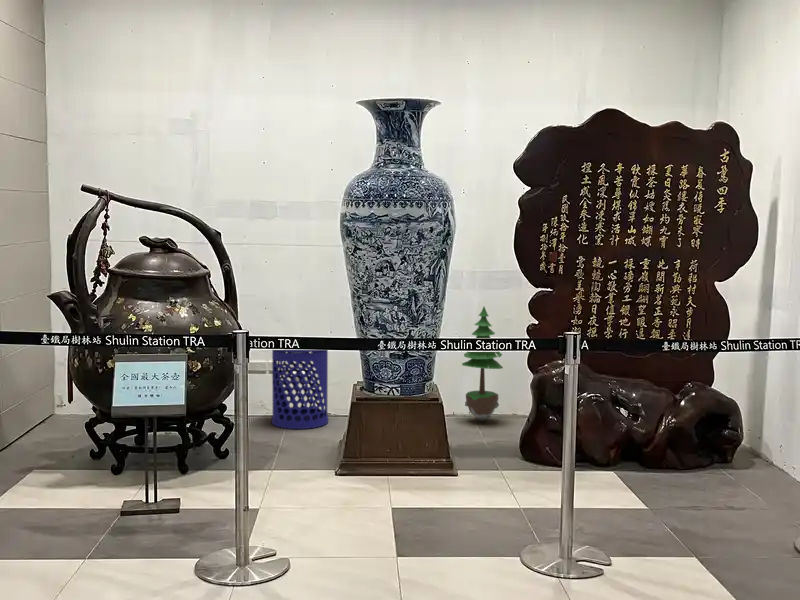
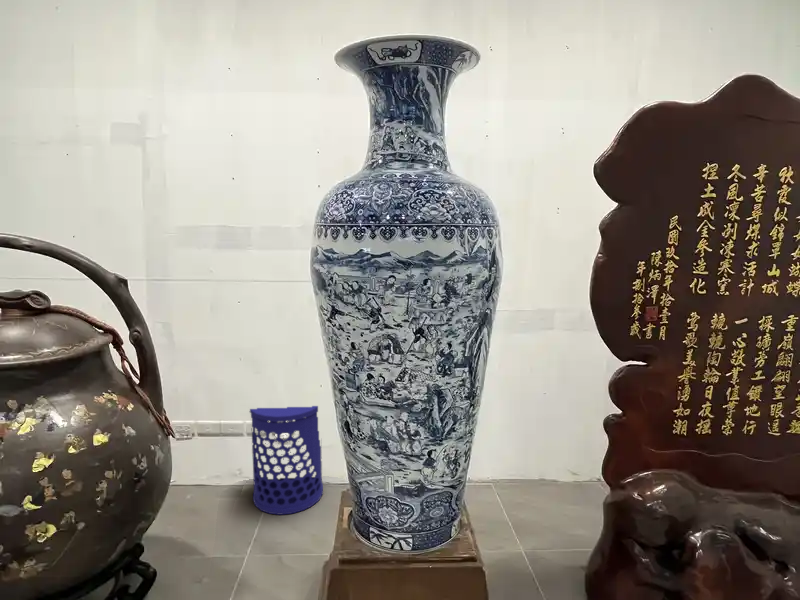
potted tree: present [462,307,503,421] -> none [482,354,533,488]

